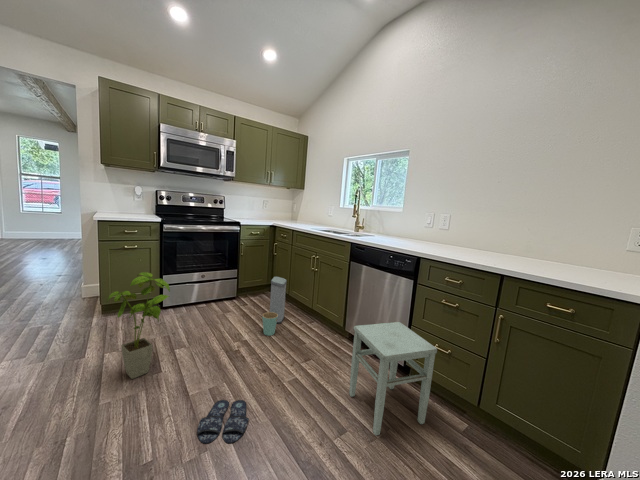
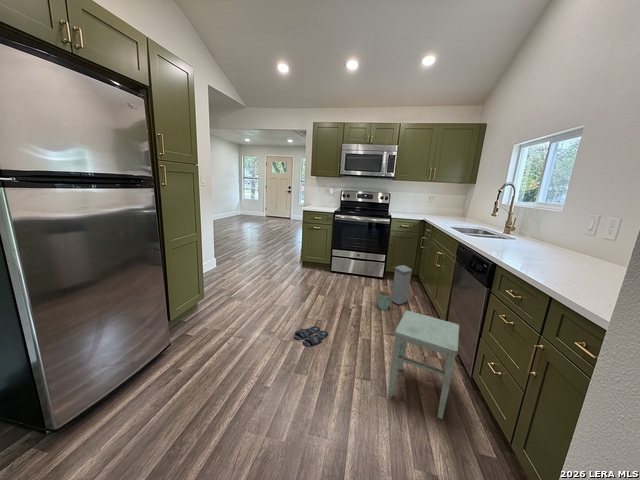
house plant: present [108,272,170,379] -> none [284,241,317,300]

